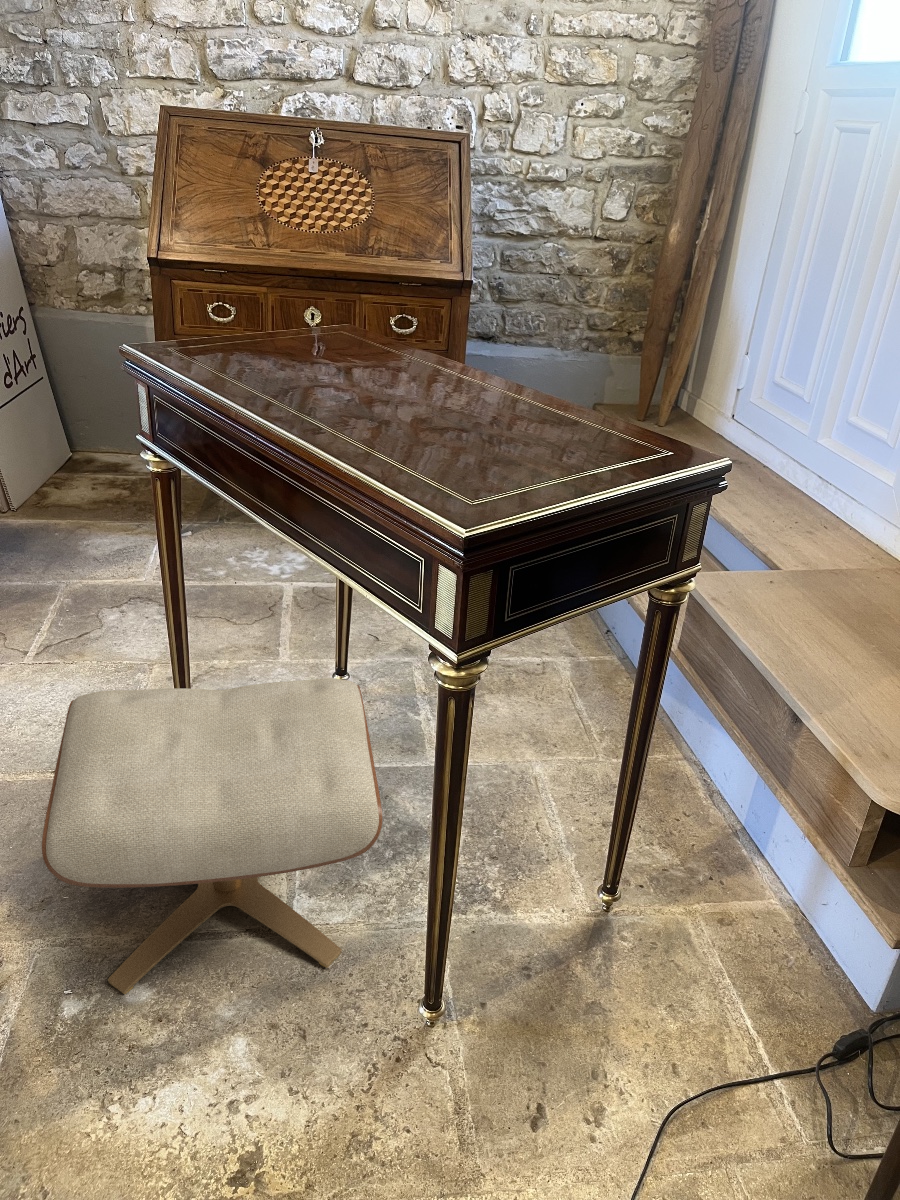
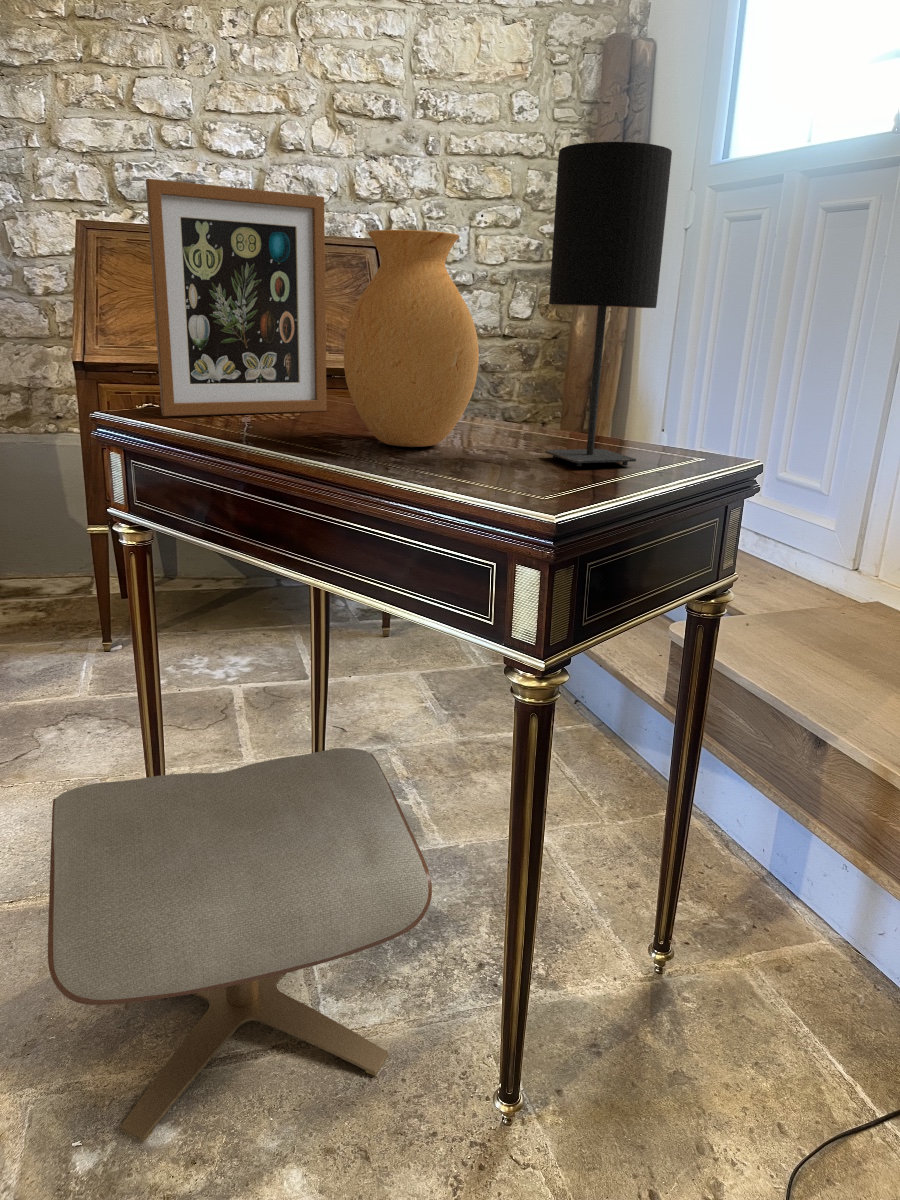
picture frame: none [169,120,351,354] -> present [146,179,327,416]
table lamp: none [519,133,657,456] -> present [545,142,672,467]
vase: none [334,199,466,415] -> present [344,230,479,447]

